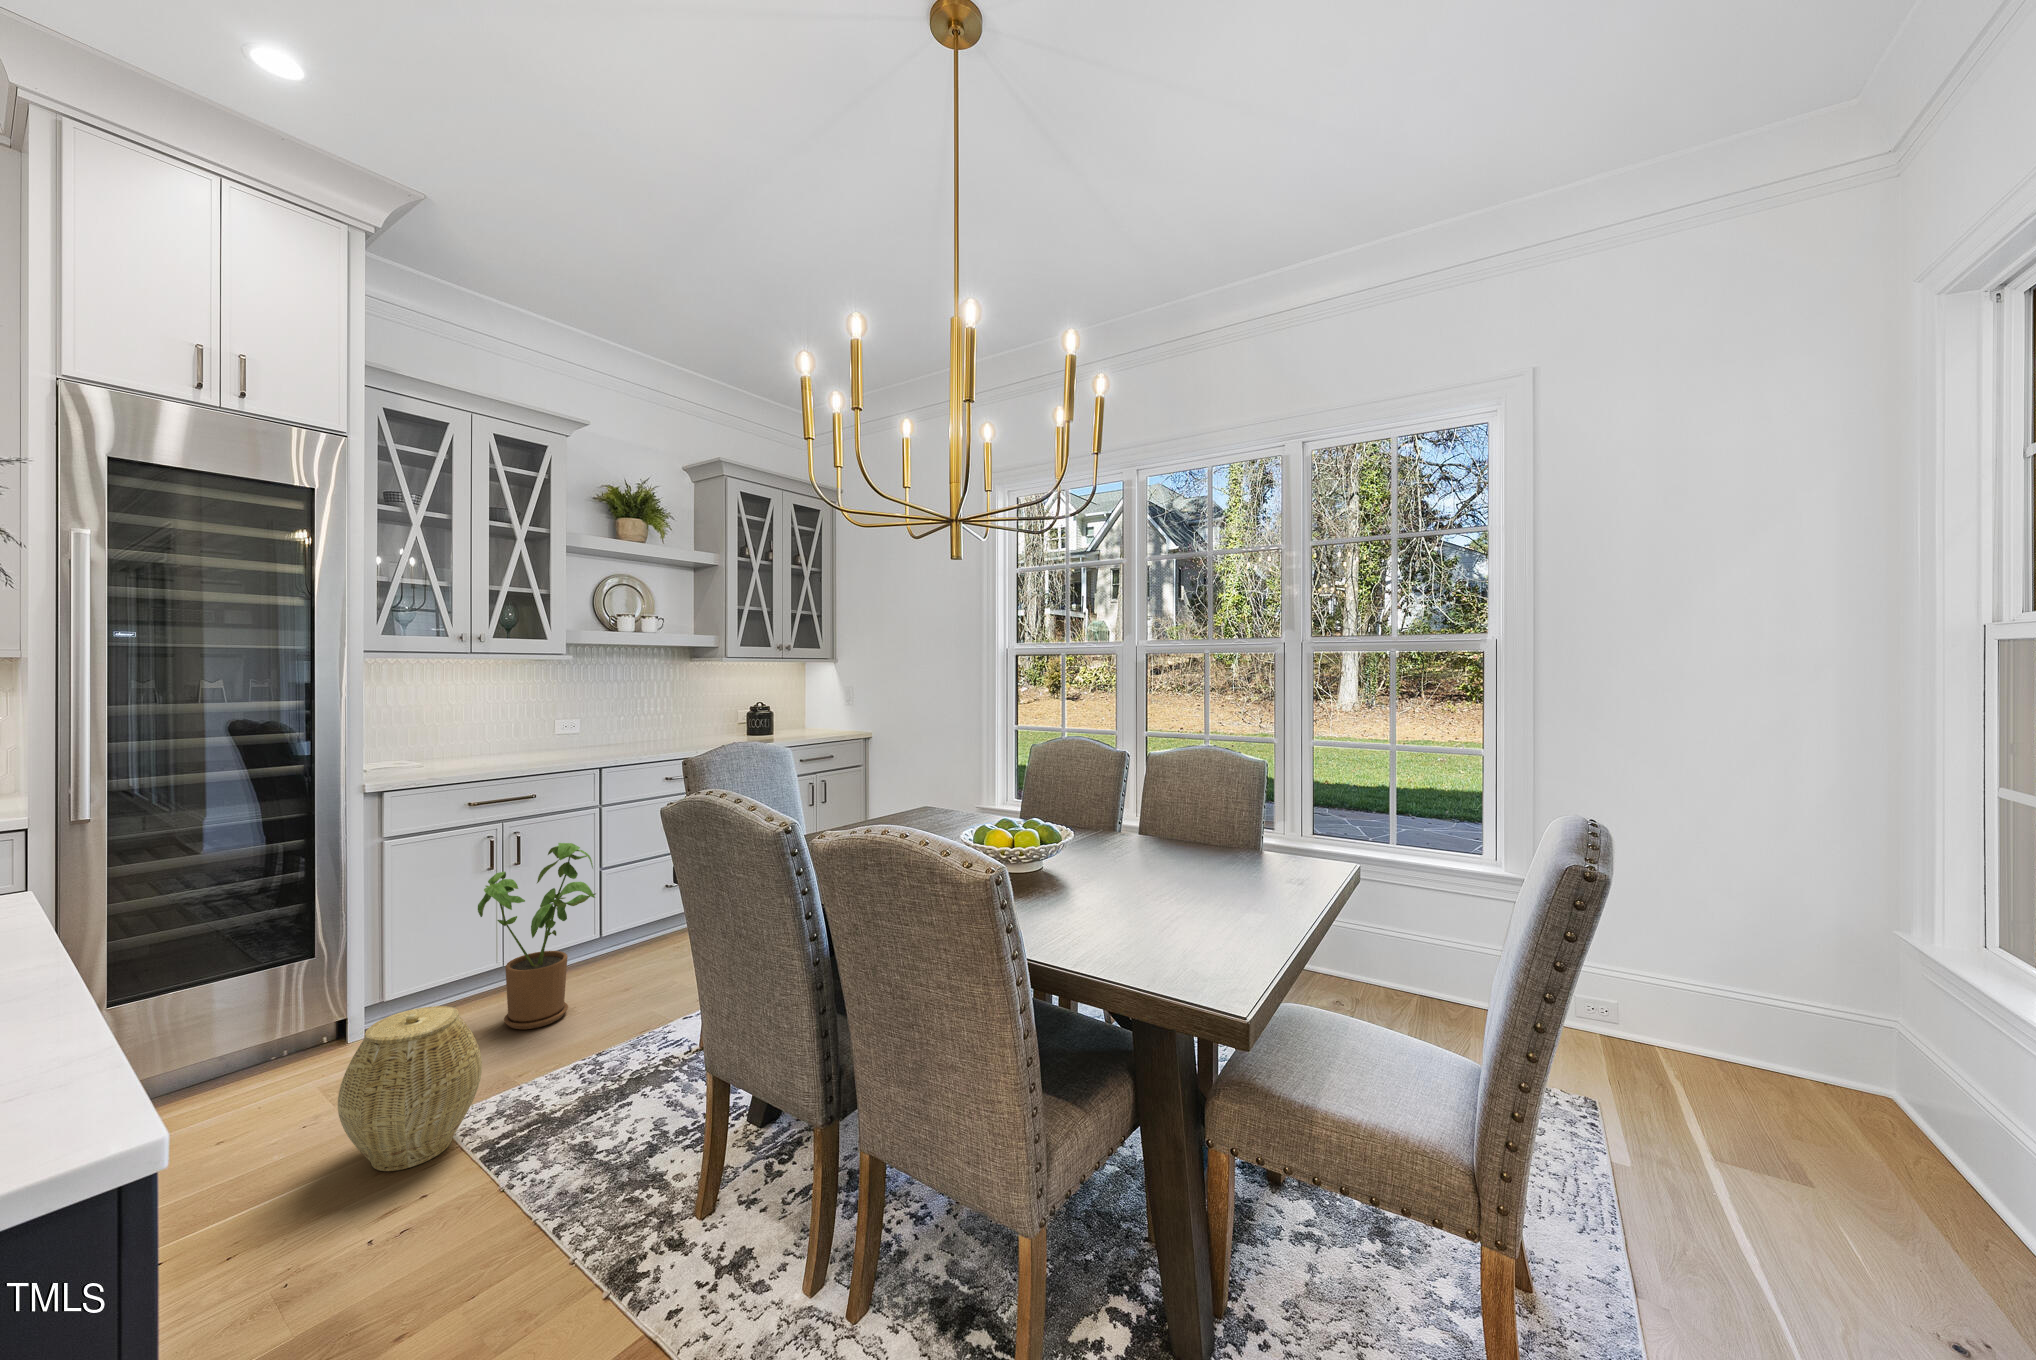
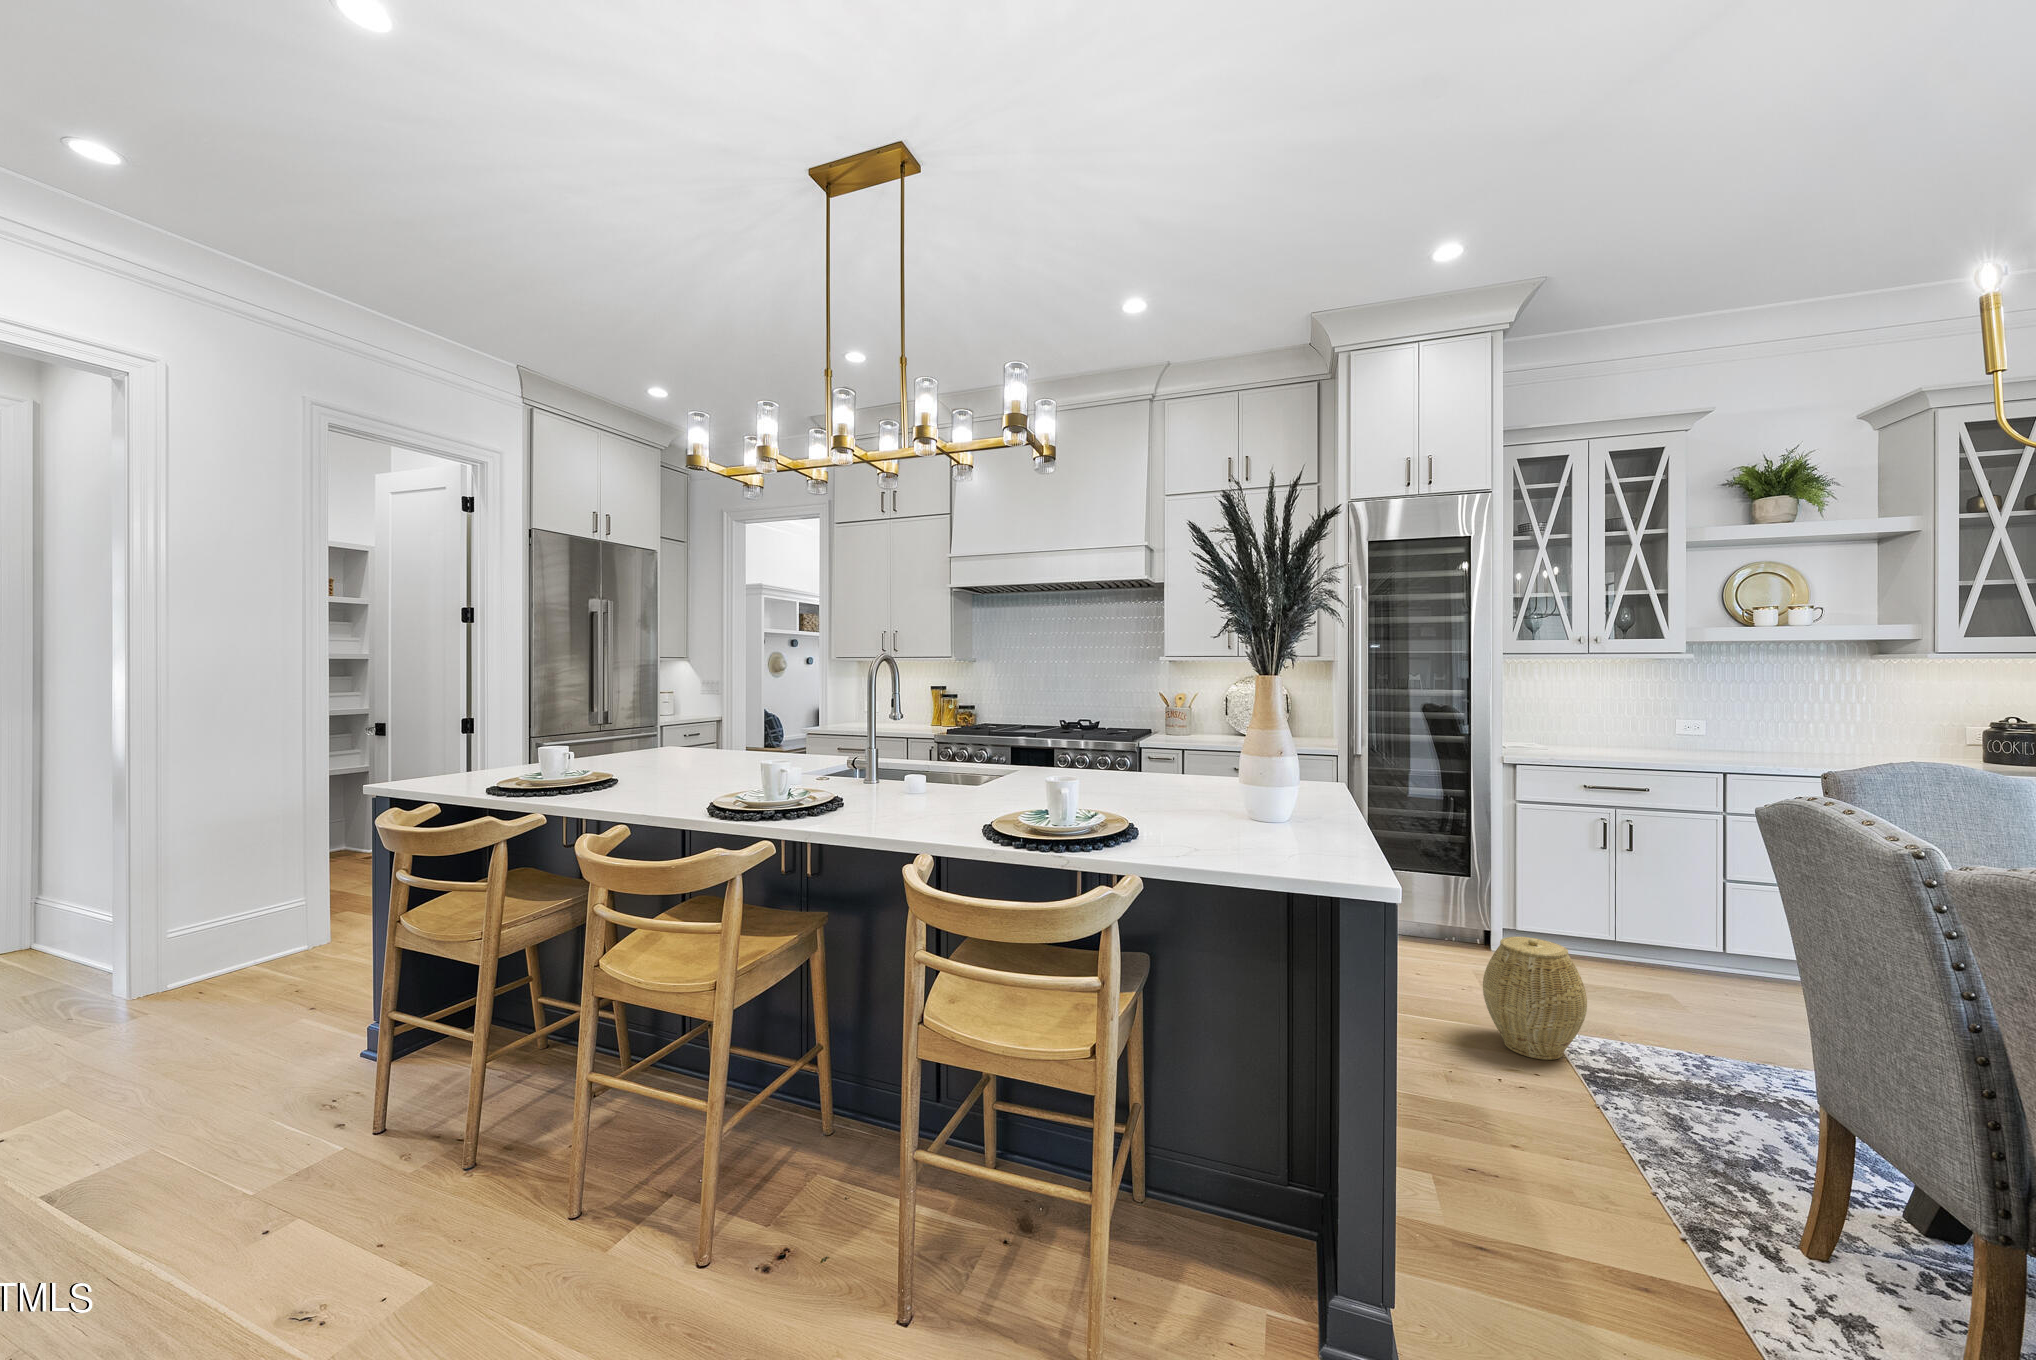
house plant: present [478,843,596,1029] -> none [1591,839,1711,1013]

